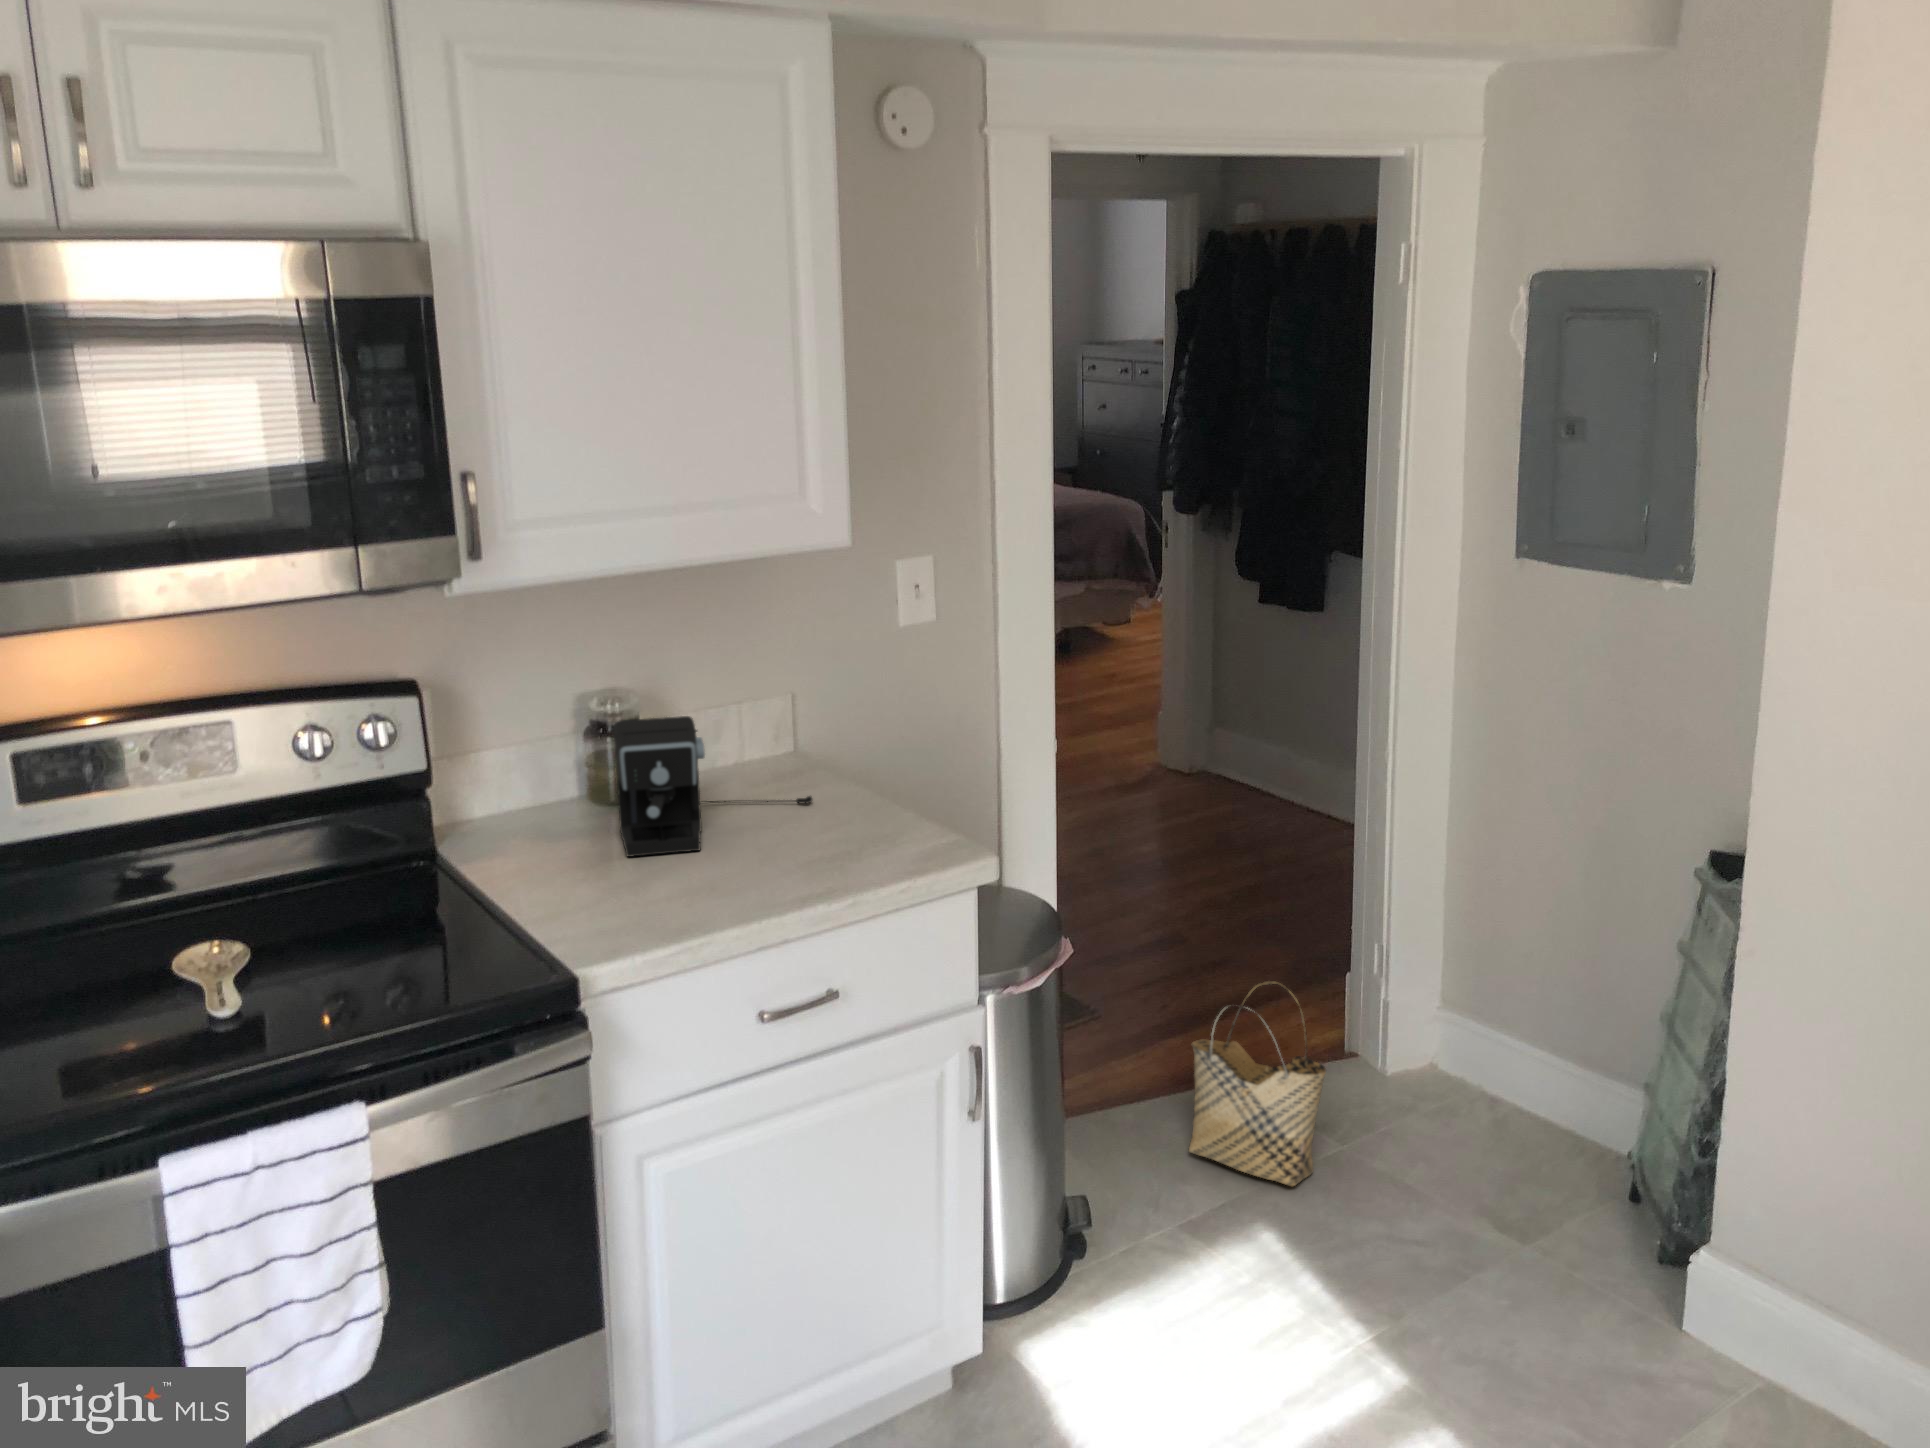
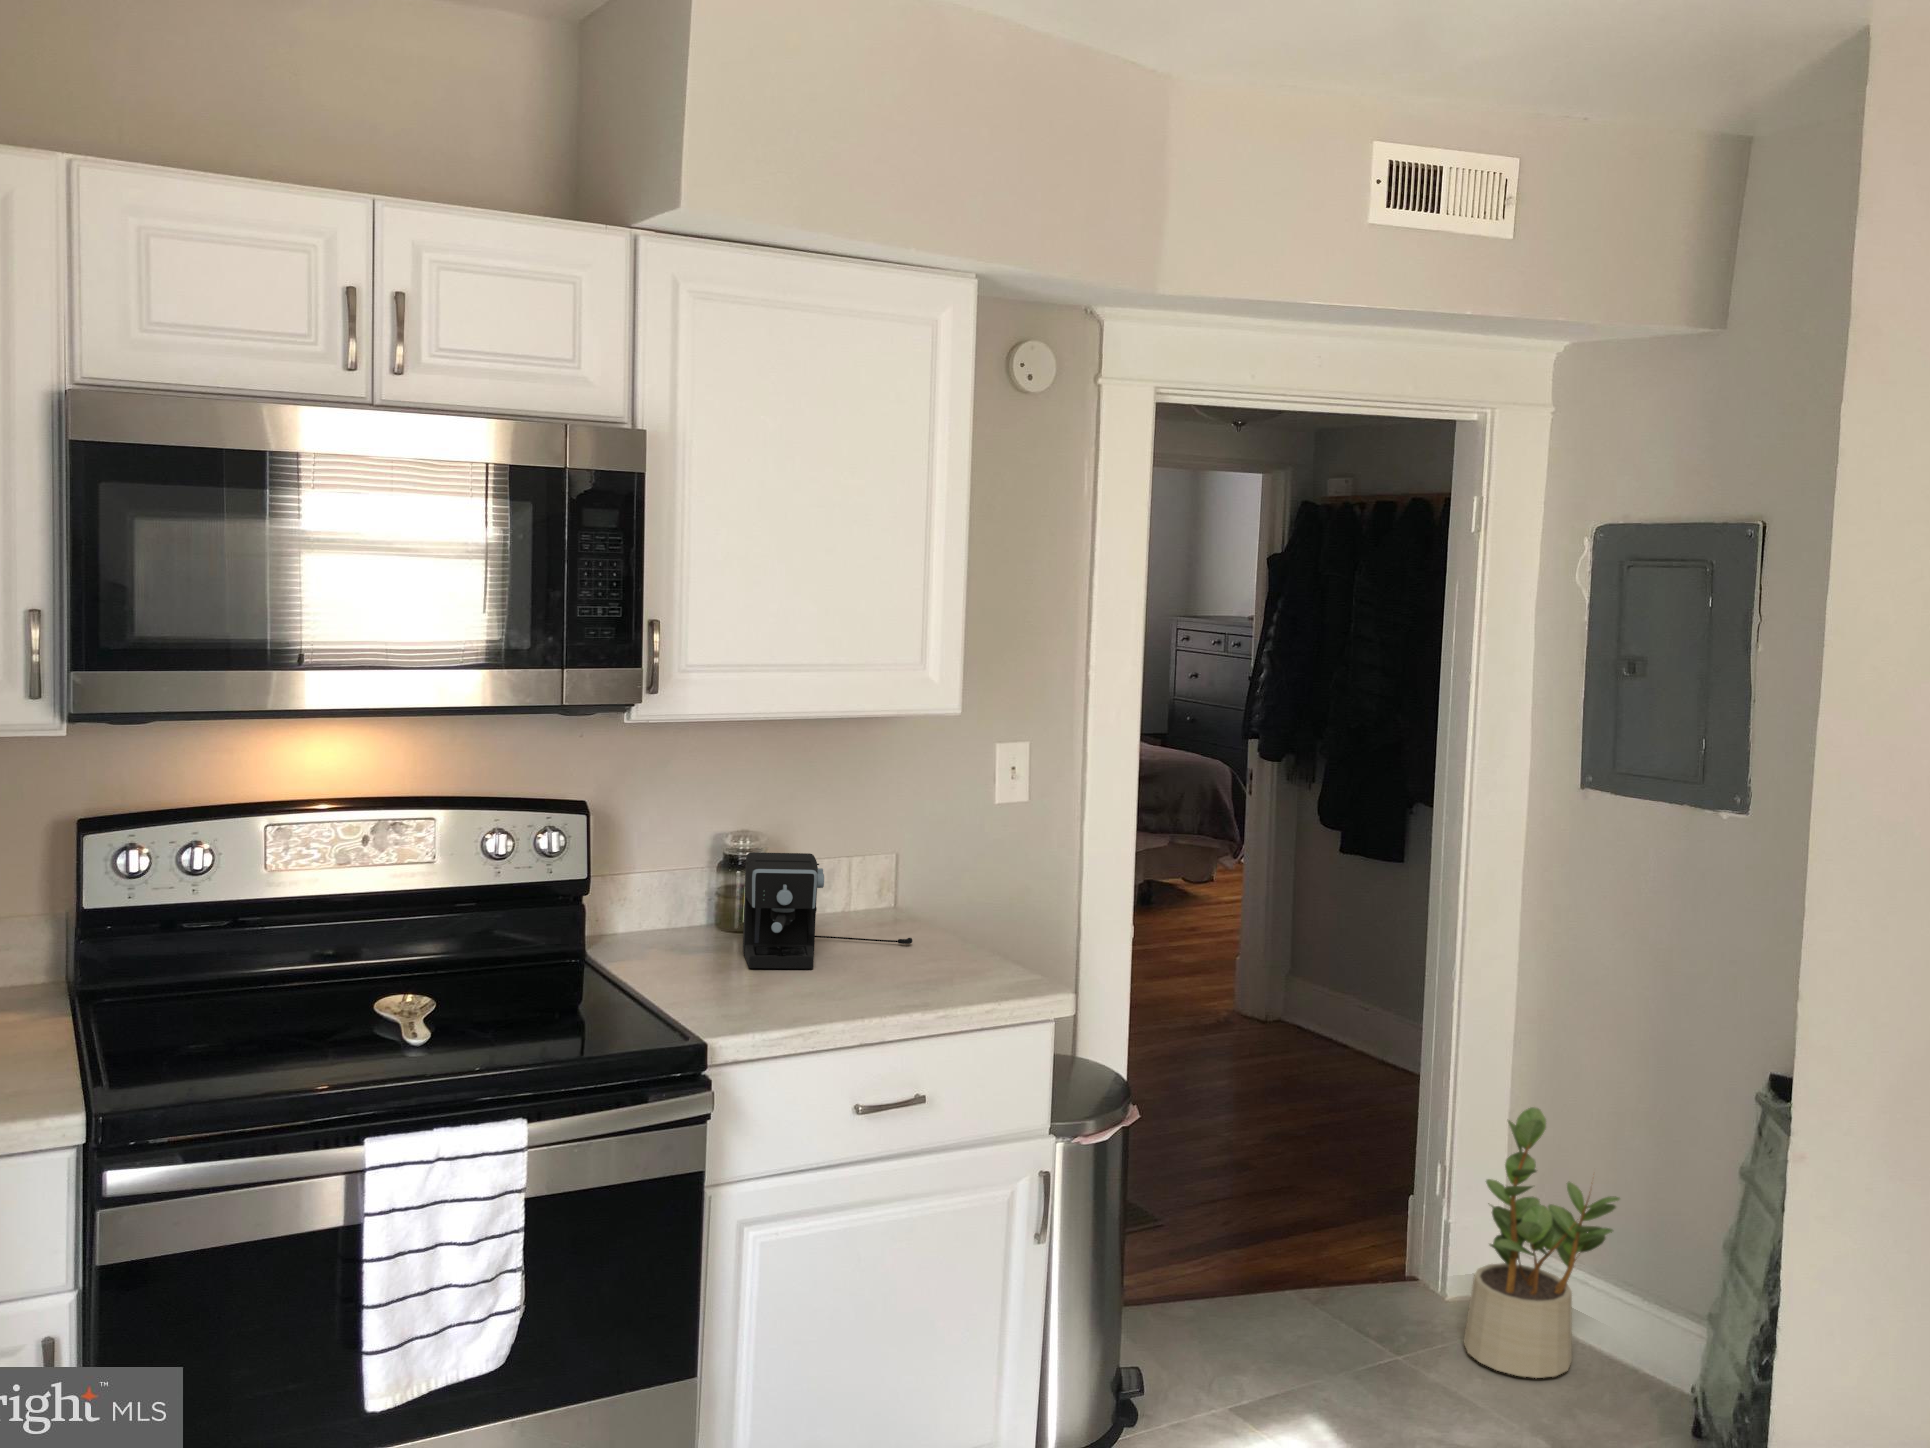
potted plant: none [1408,894,1564,1159] -> present [1464,1107,1620,1378]
woven basket: present [1189,981,1326,1186] -> none [1243,1178,1381,1384]

